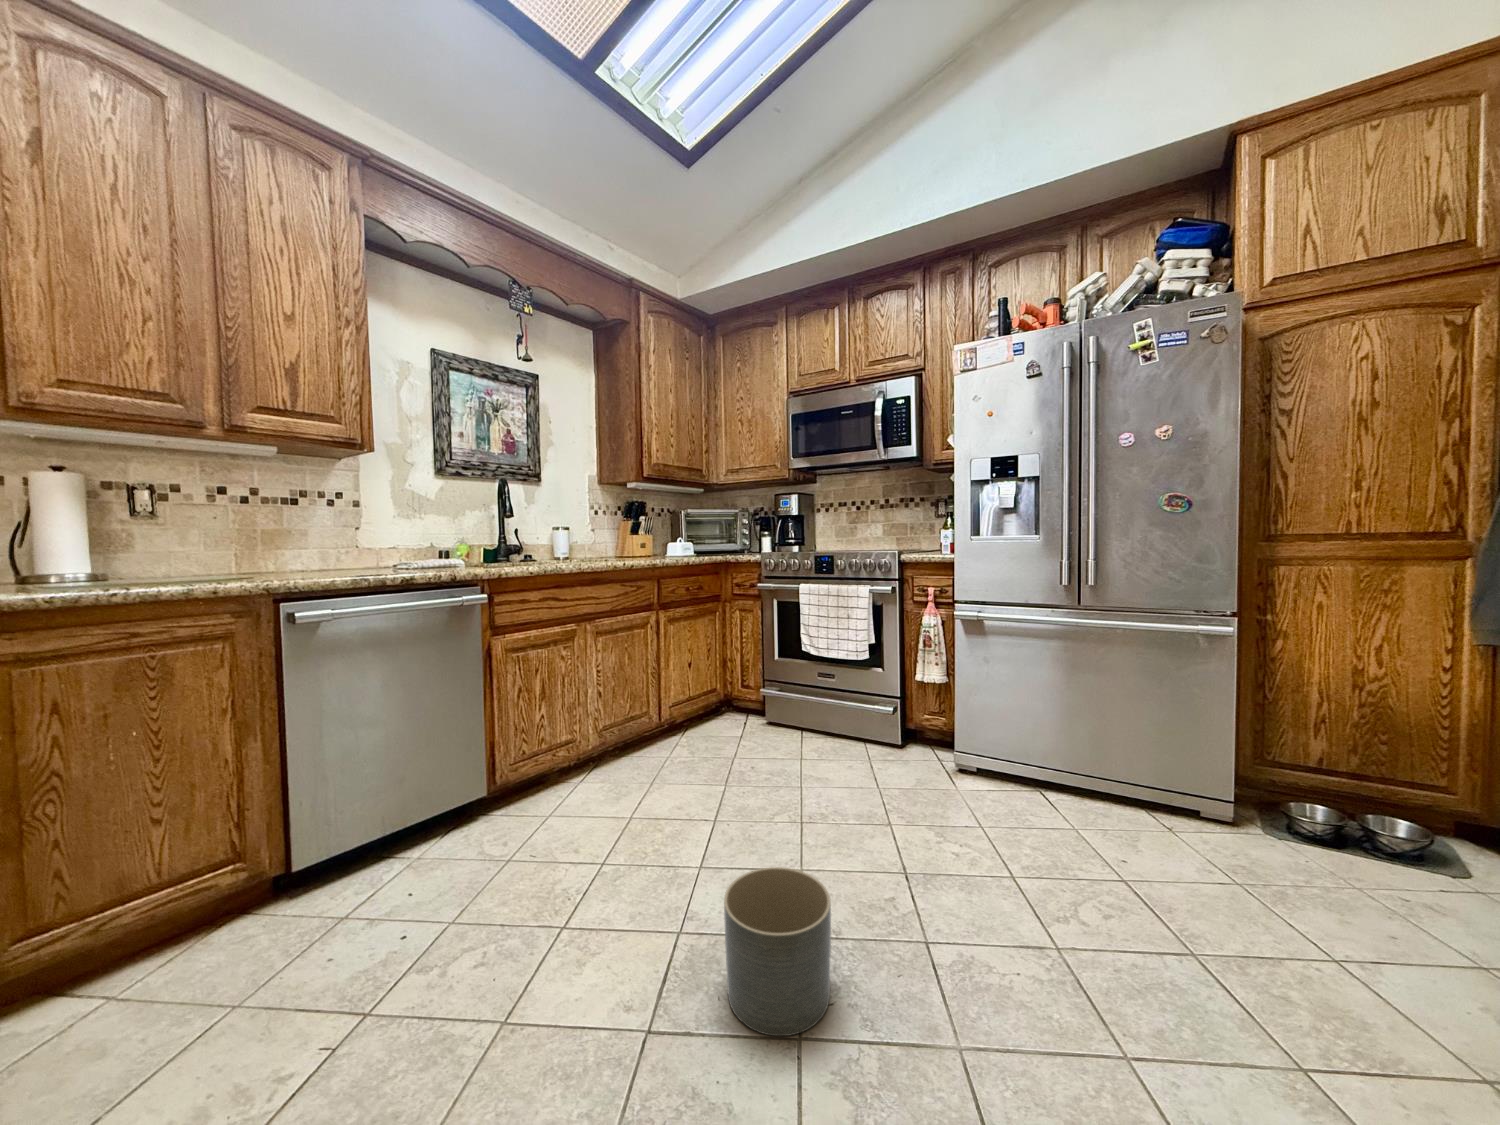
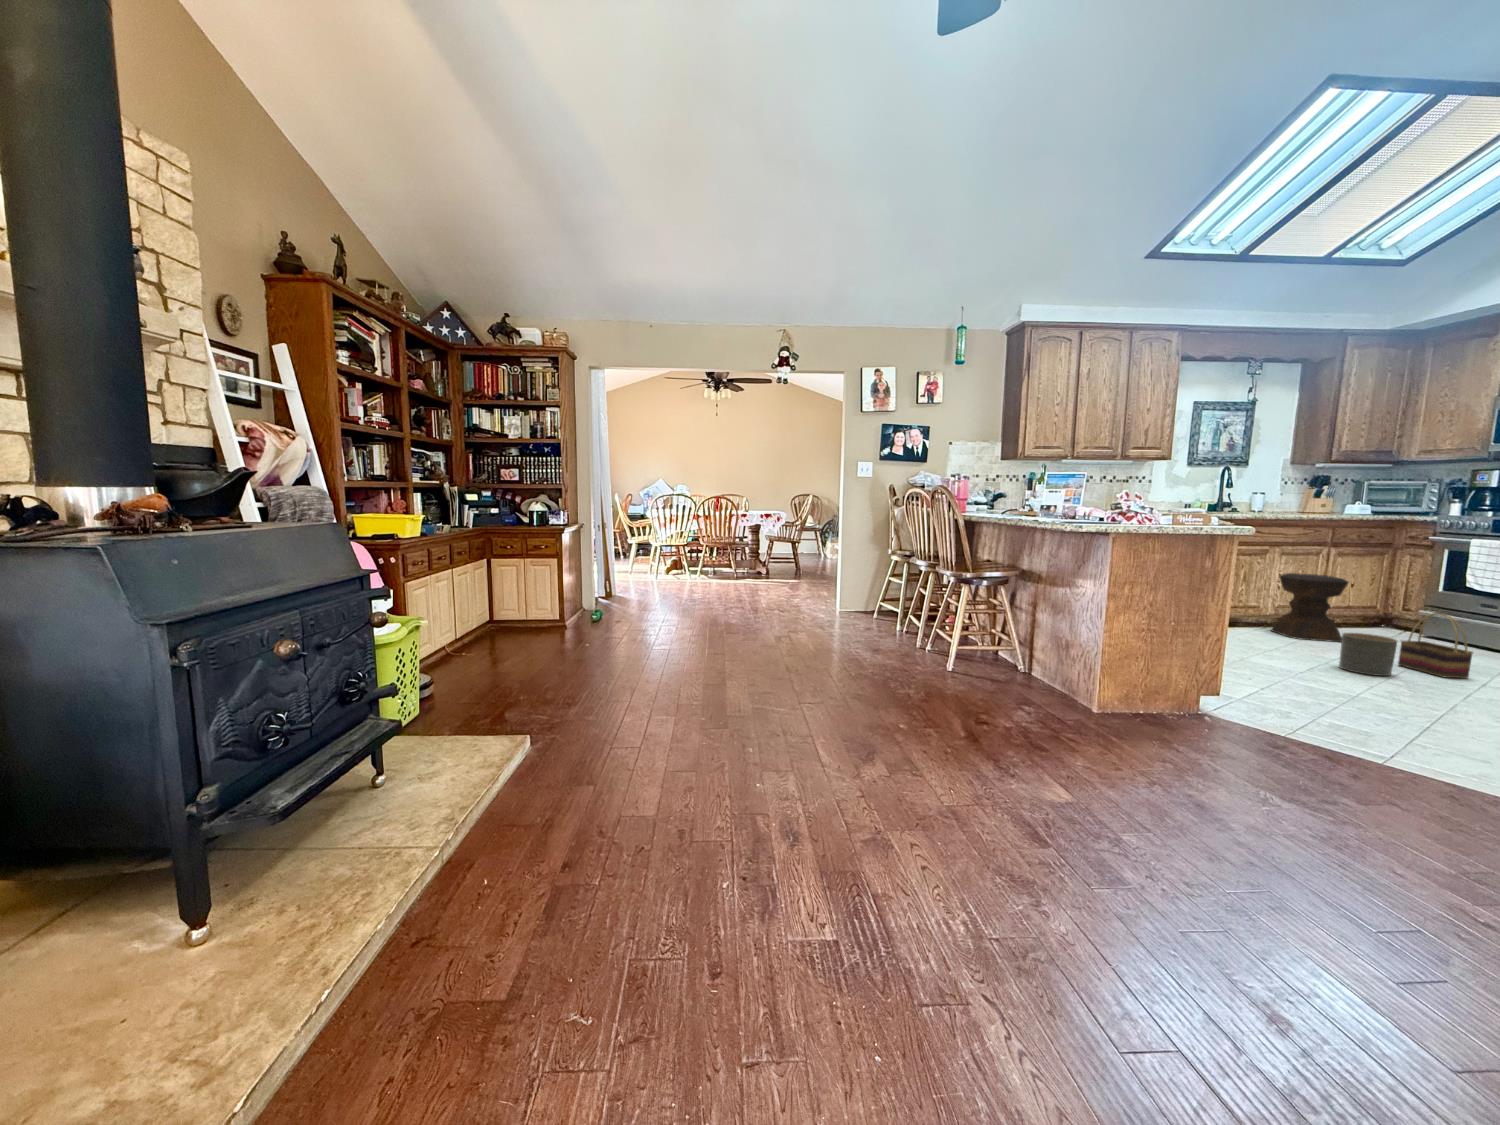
stool: none [595,667,698,813] -> present [1271,573,1348,642]
basket: none [799,759,908,917] -> present [1398,613,1473,678]

